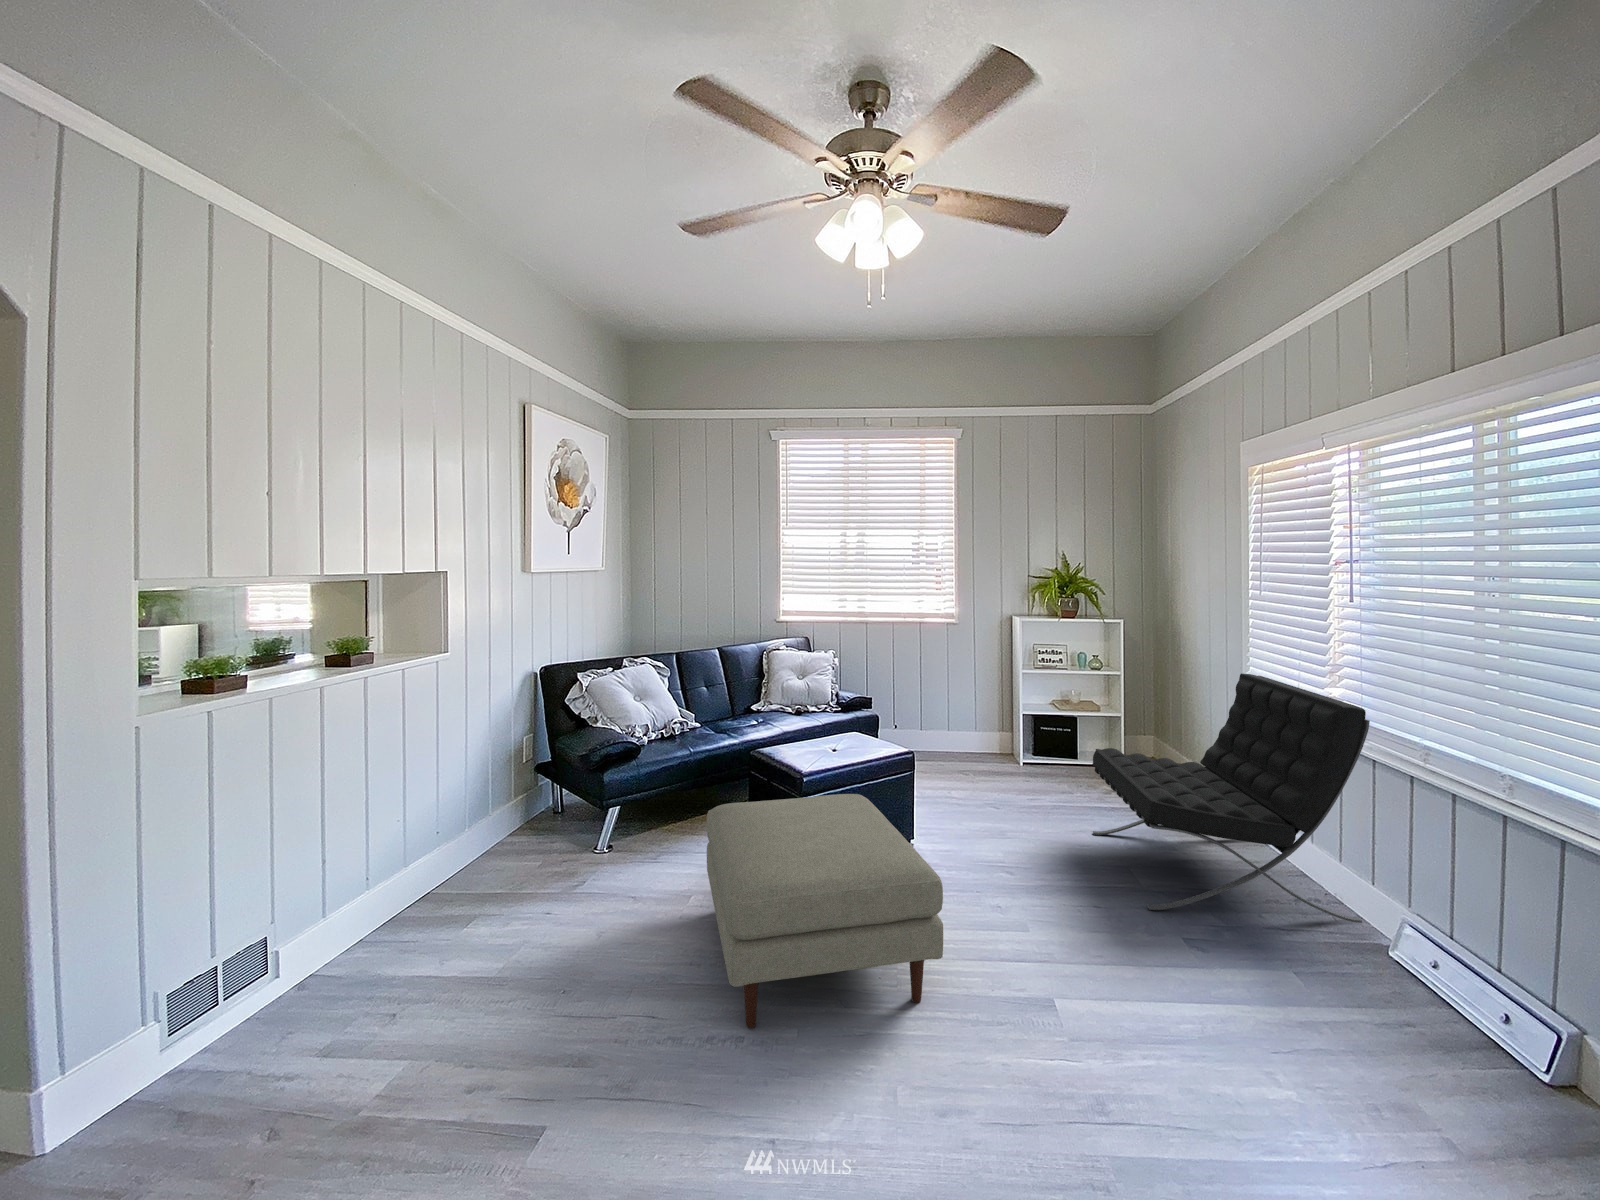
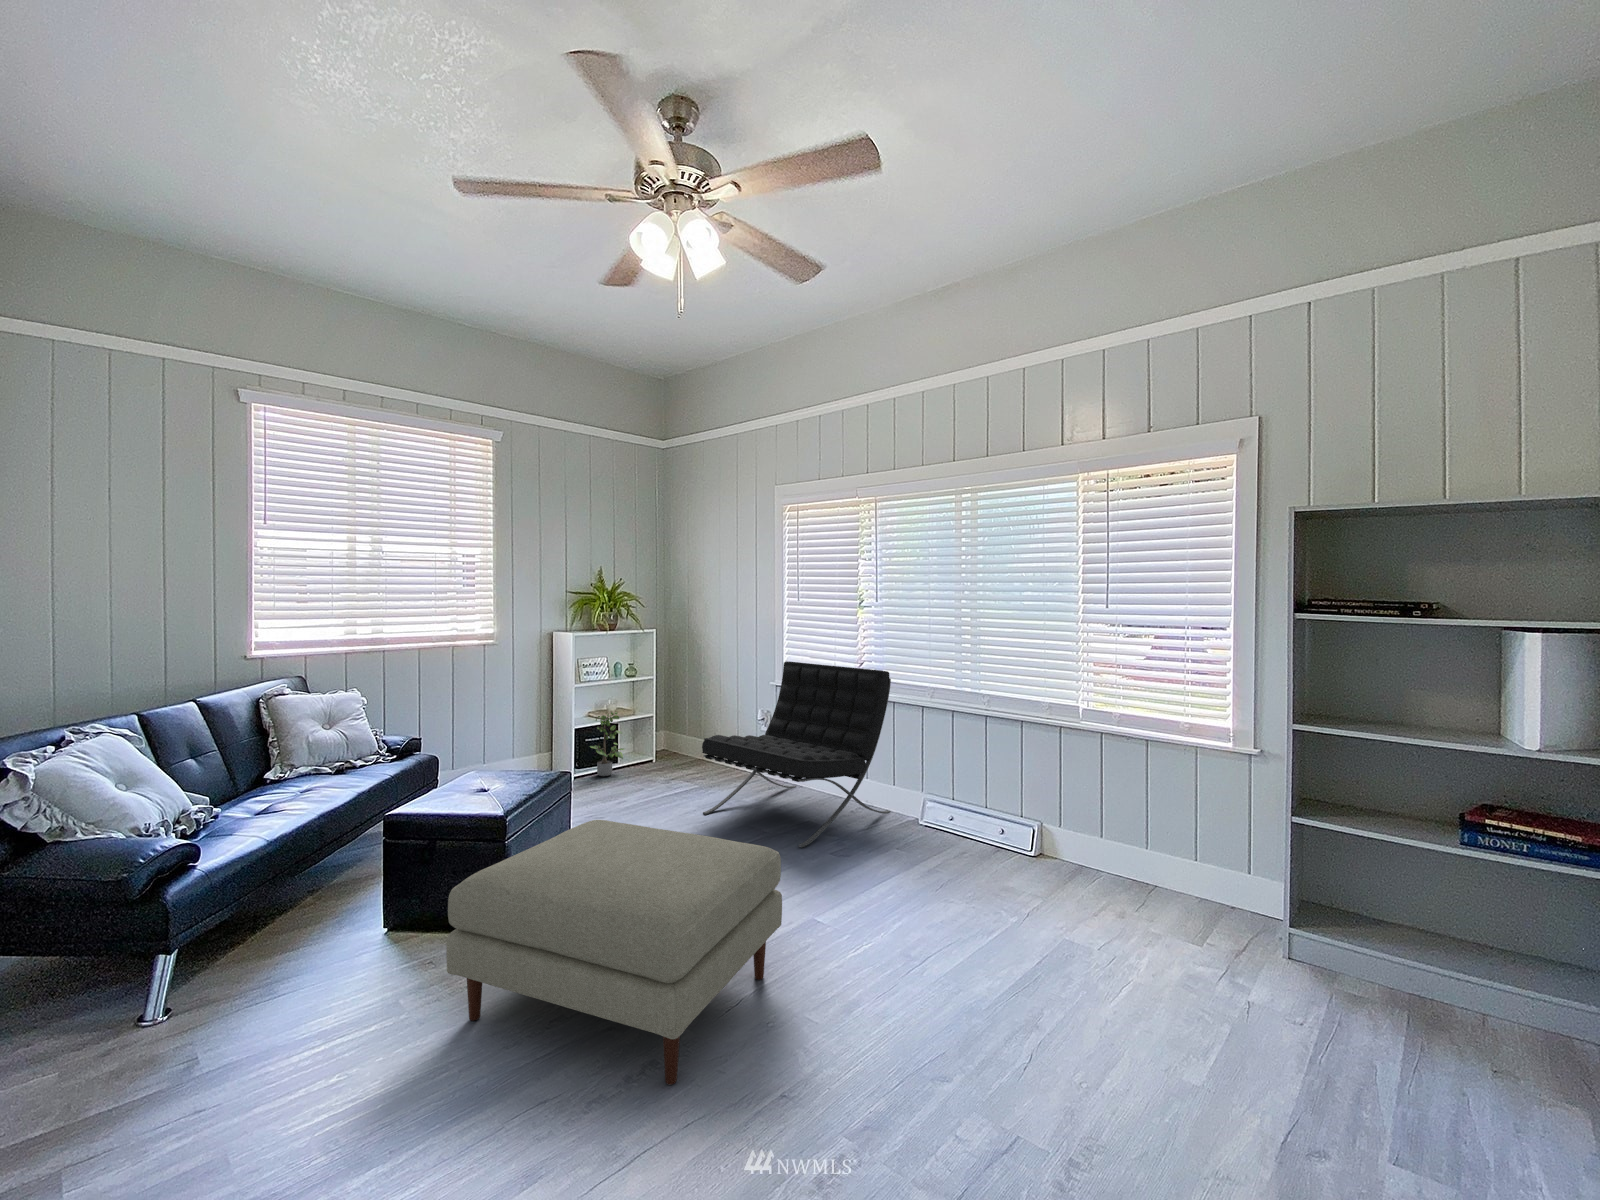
potted plant: none [1037,701,1079,767] -> present [590,712,624,776]

